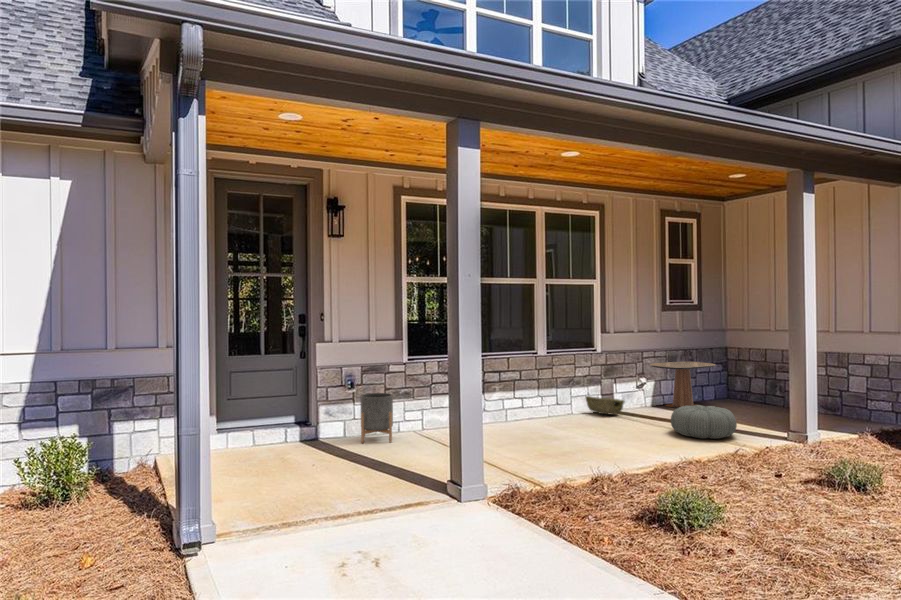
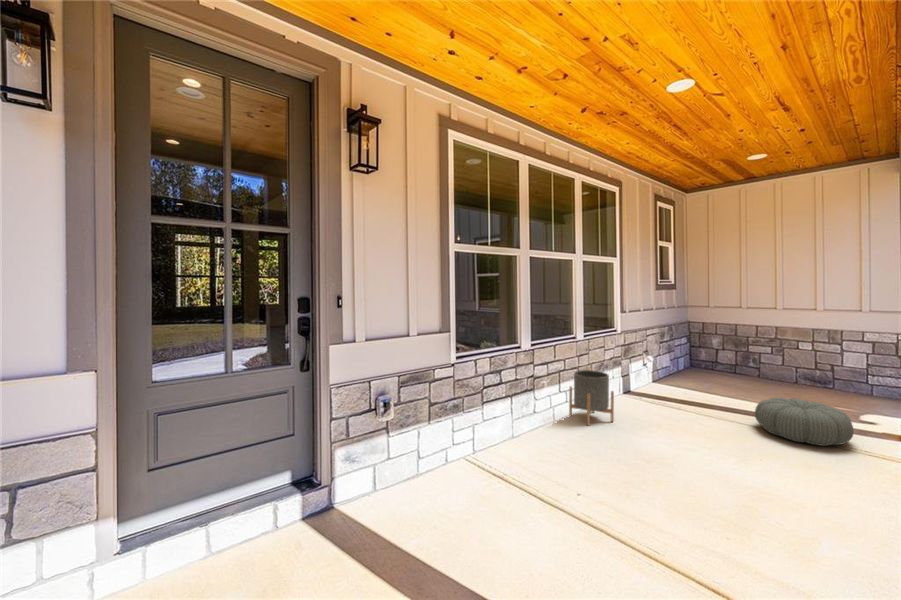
side table: present [650,361,715,408] -> none [652,338,712,386]
planter: present [360,393,393,443] -> present [569,370,614,425]
woven basket: present [586,396,624,415] -> none [613,381,661,402]

